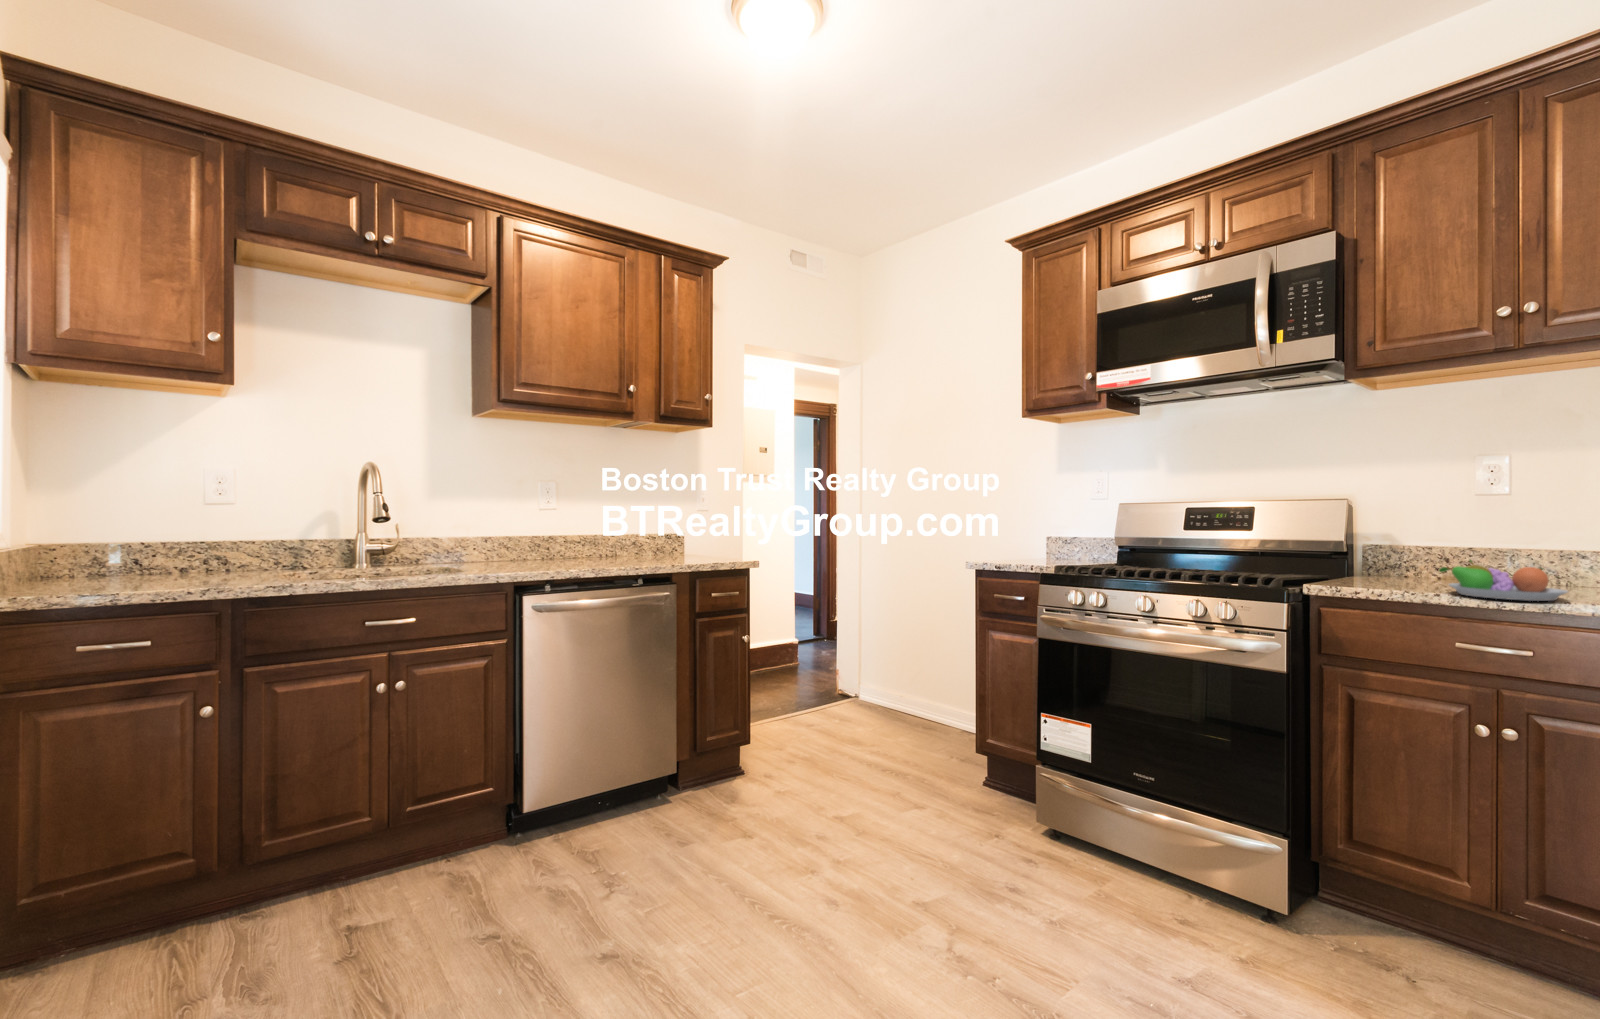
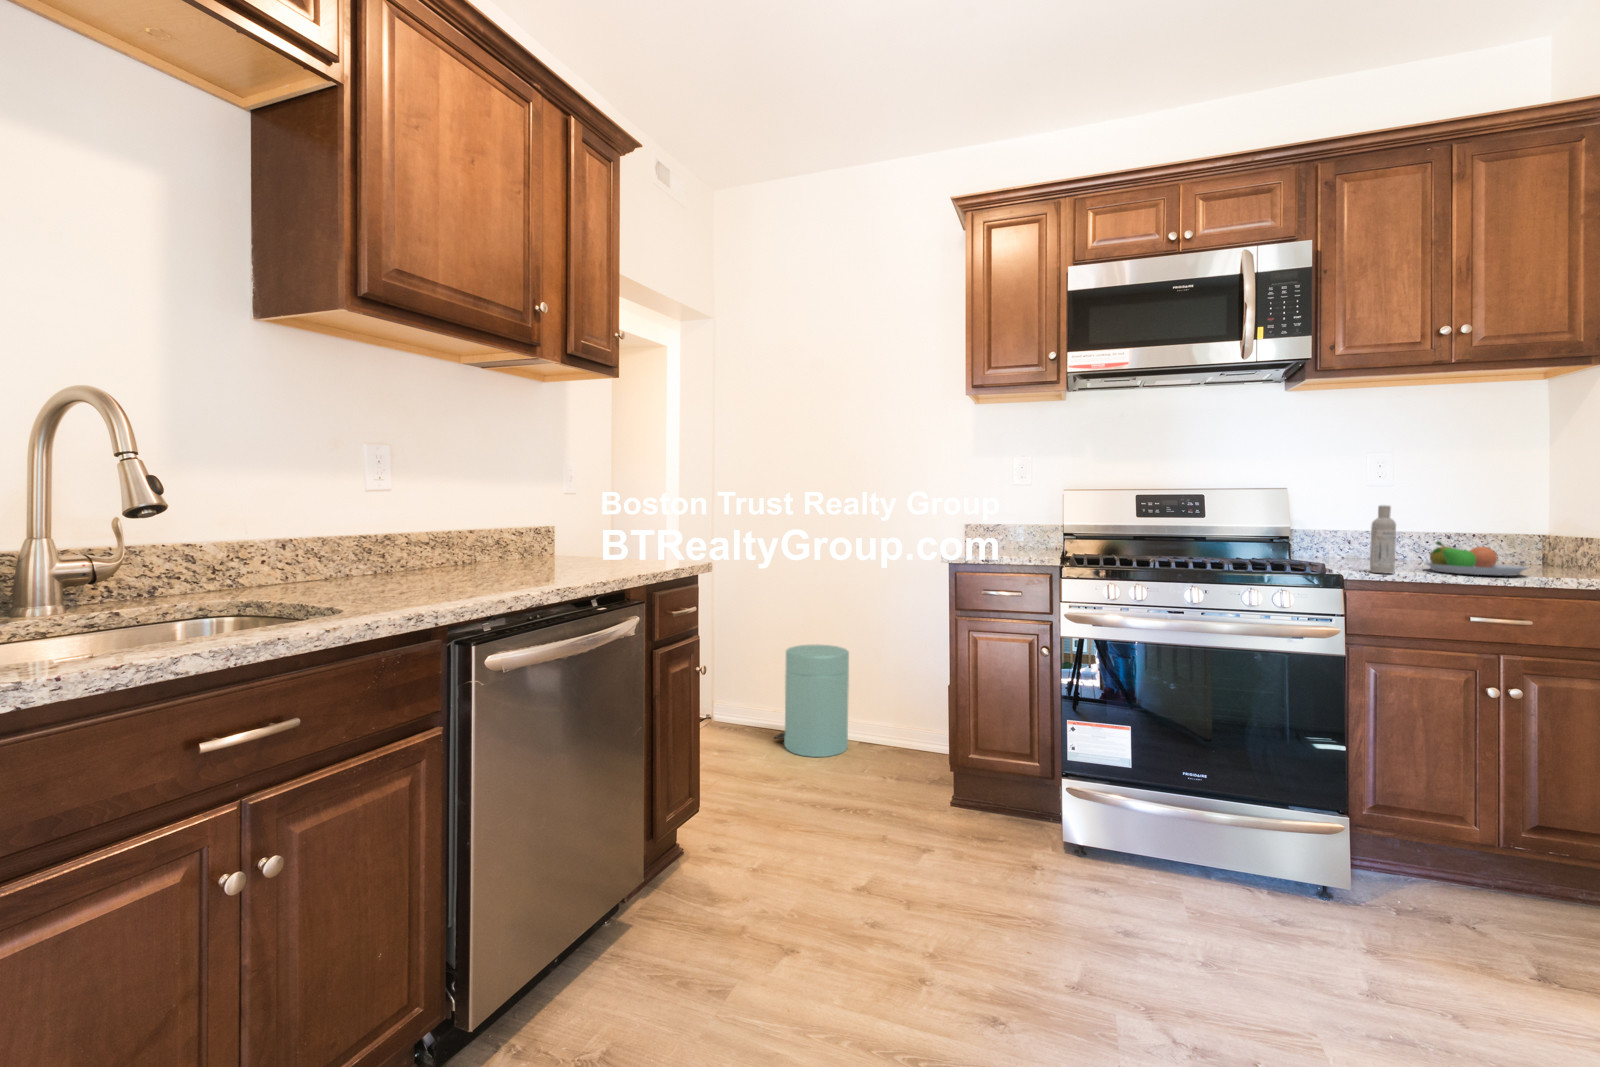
bottle: none [1359,518,1385,592] -> present [1370,505,1396,573]
trash can: none [887,639,951,740] -> present [774,645,849,757]

